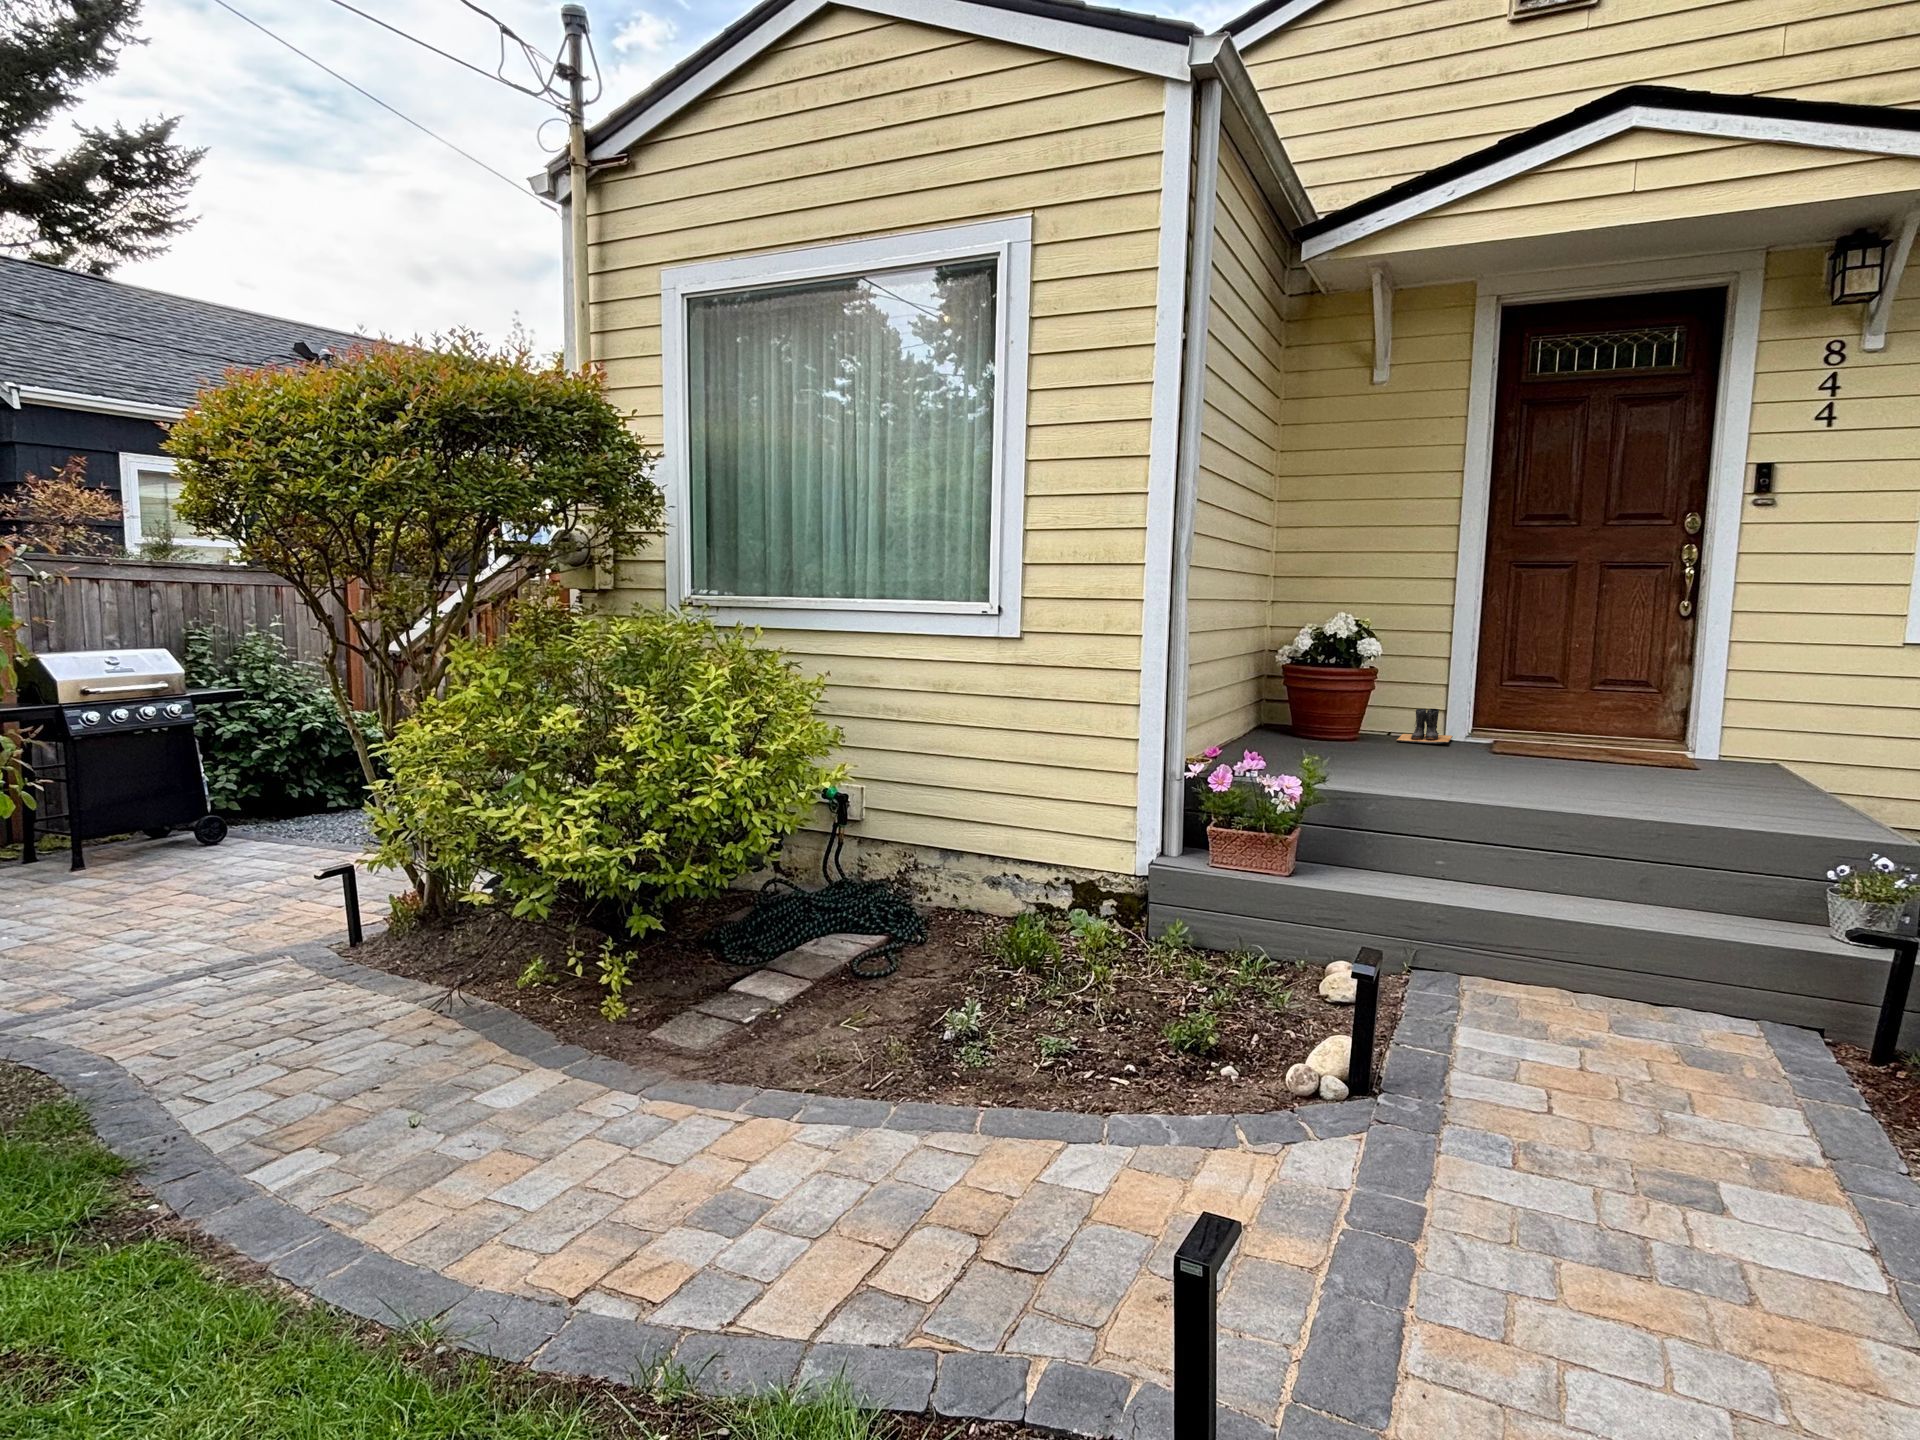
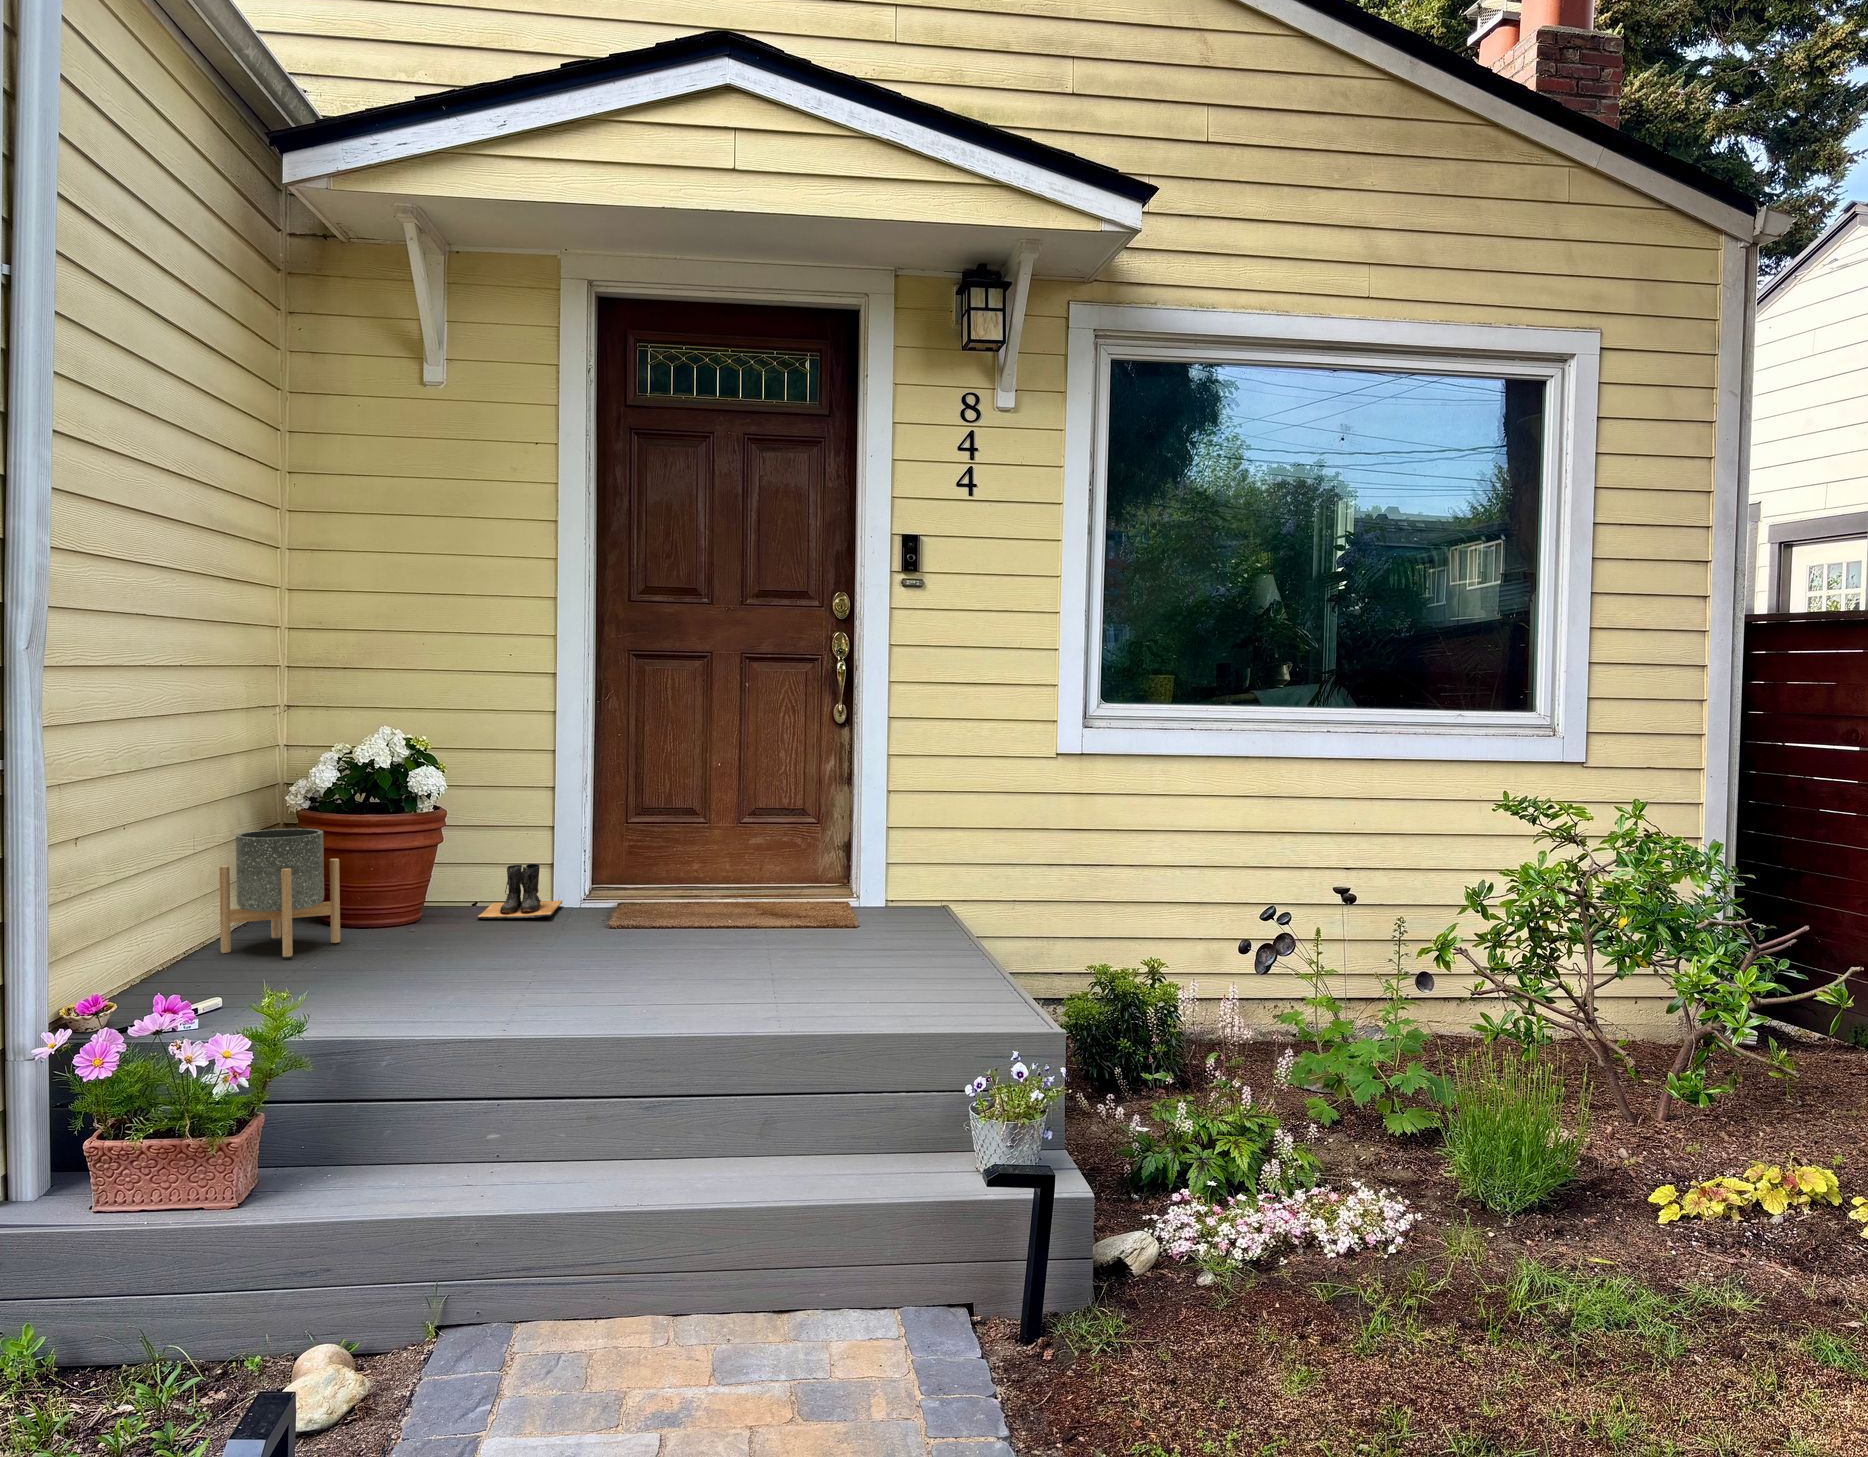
planter: none [1245,674,1315,750] -> present [219,829,340,957]

